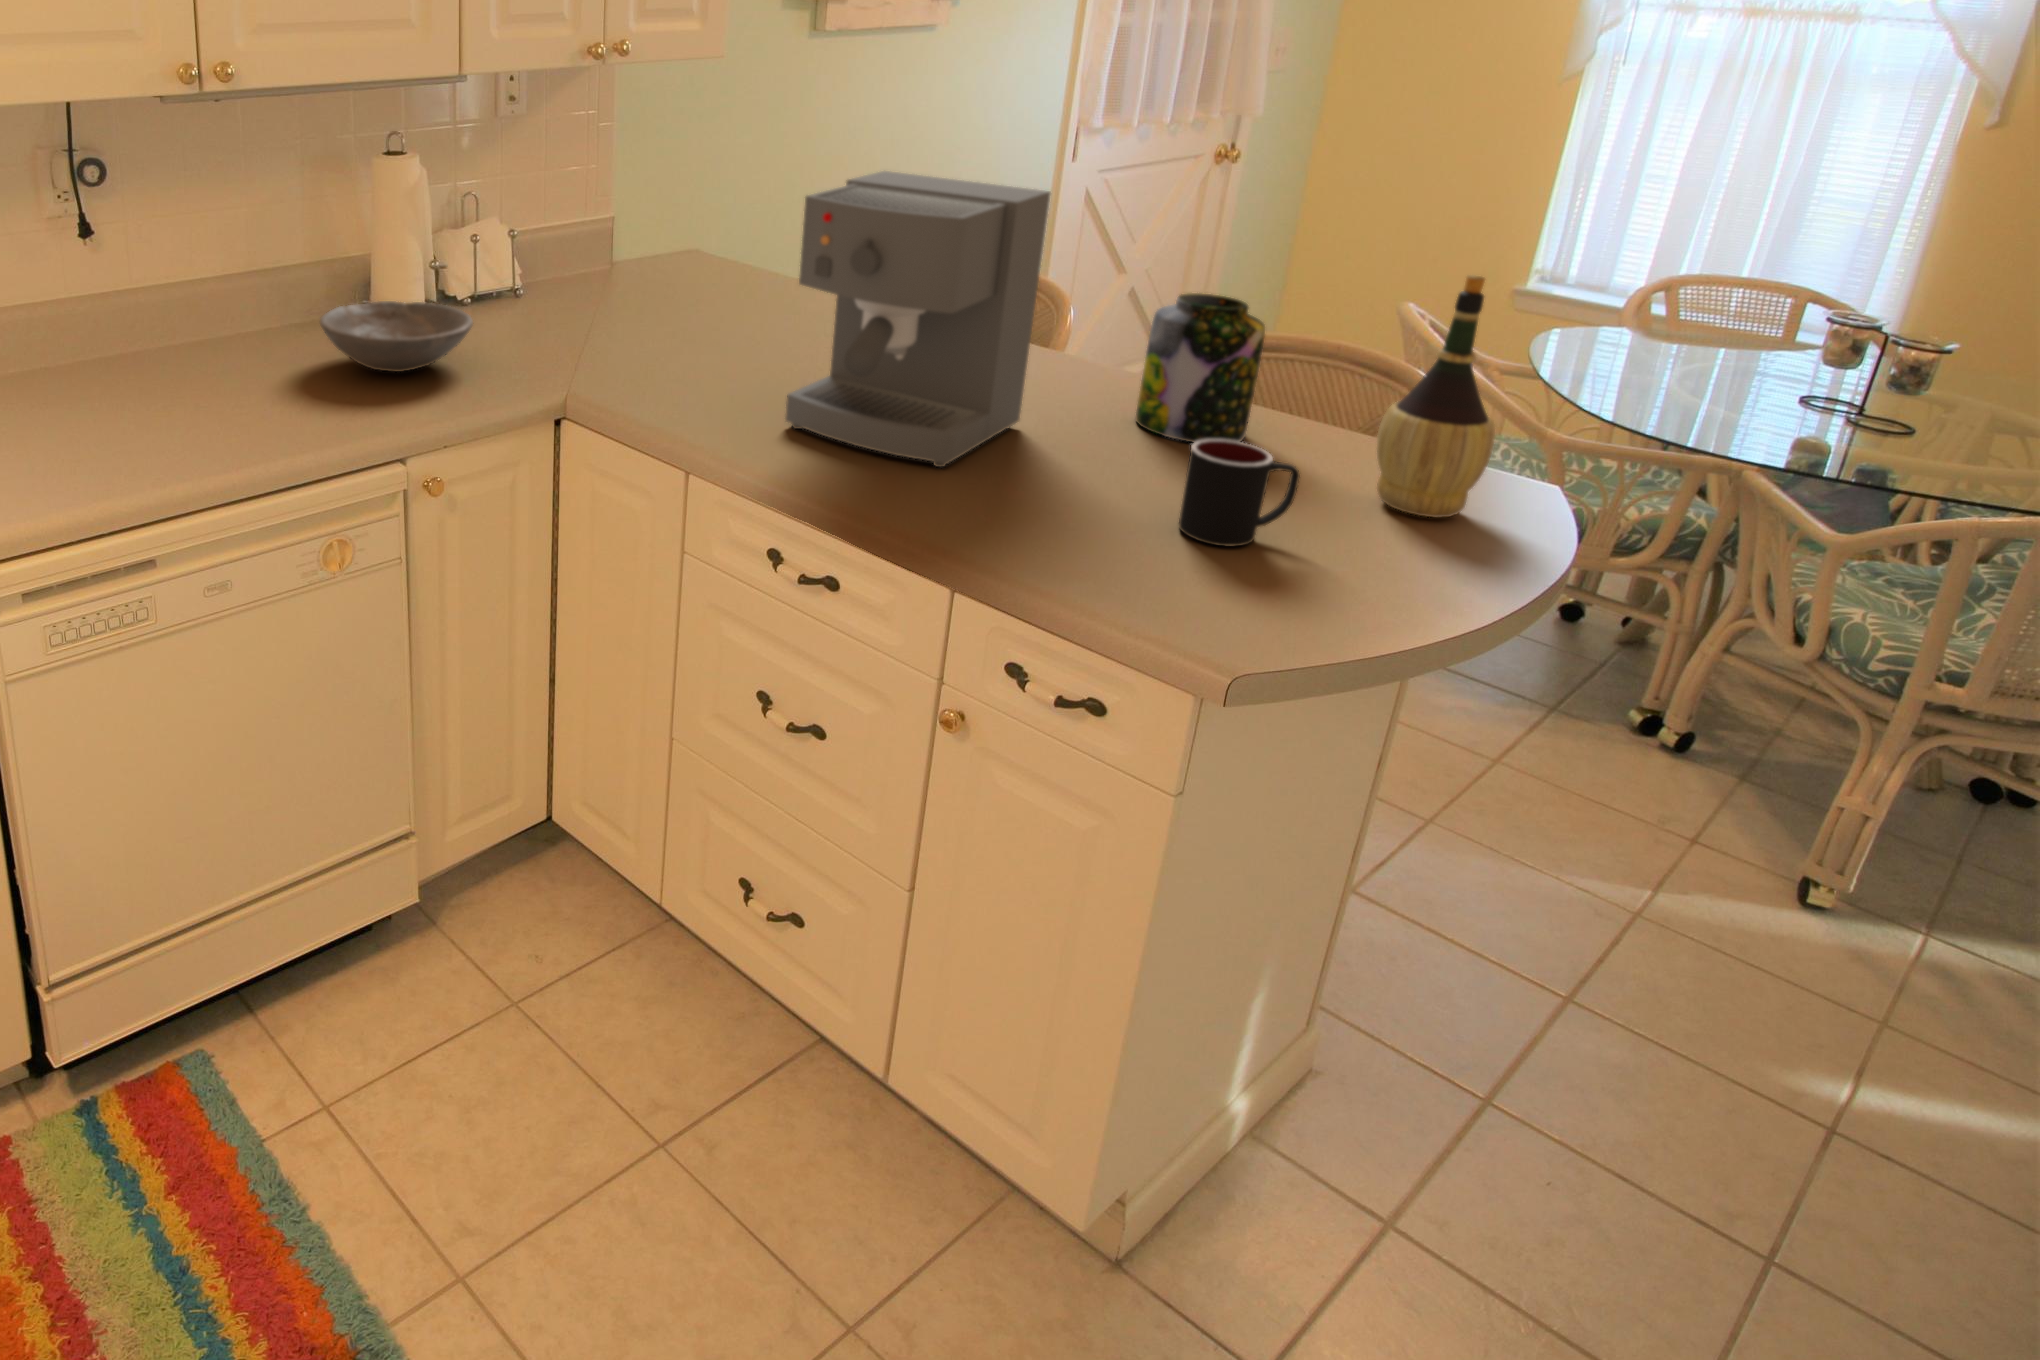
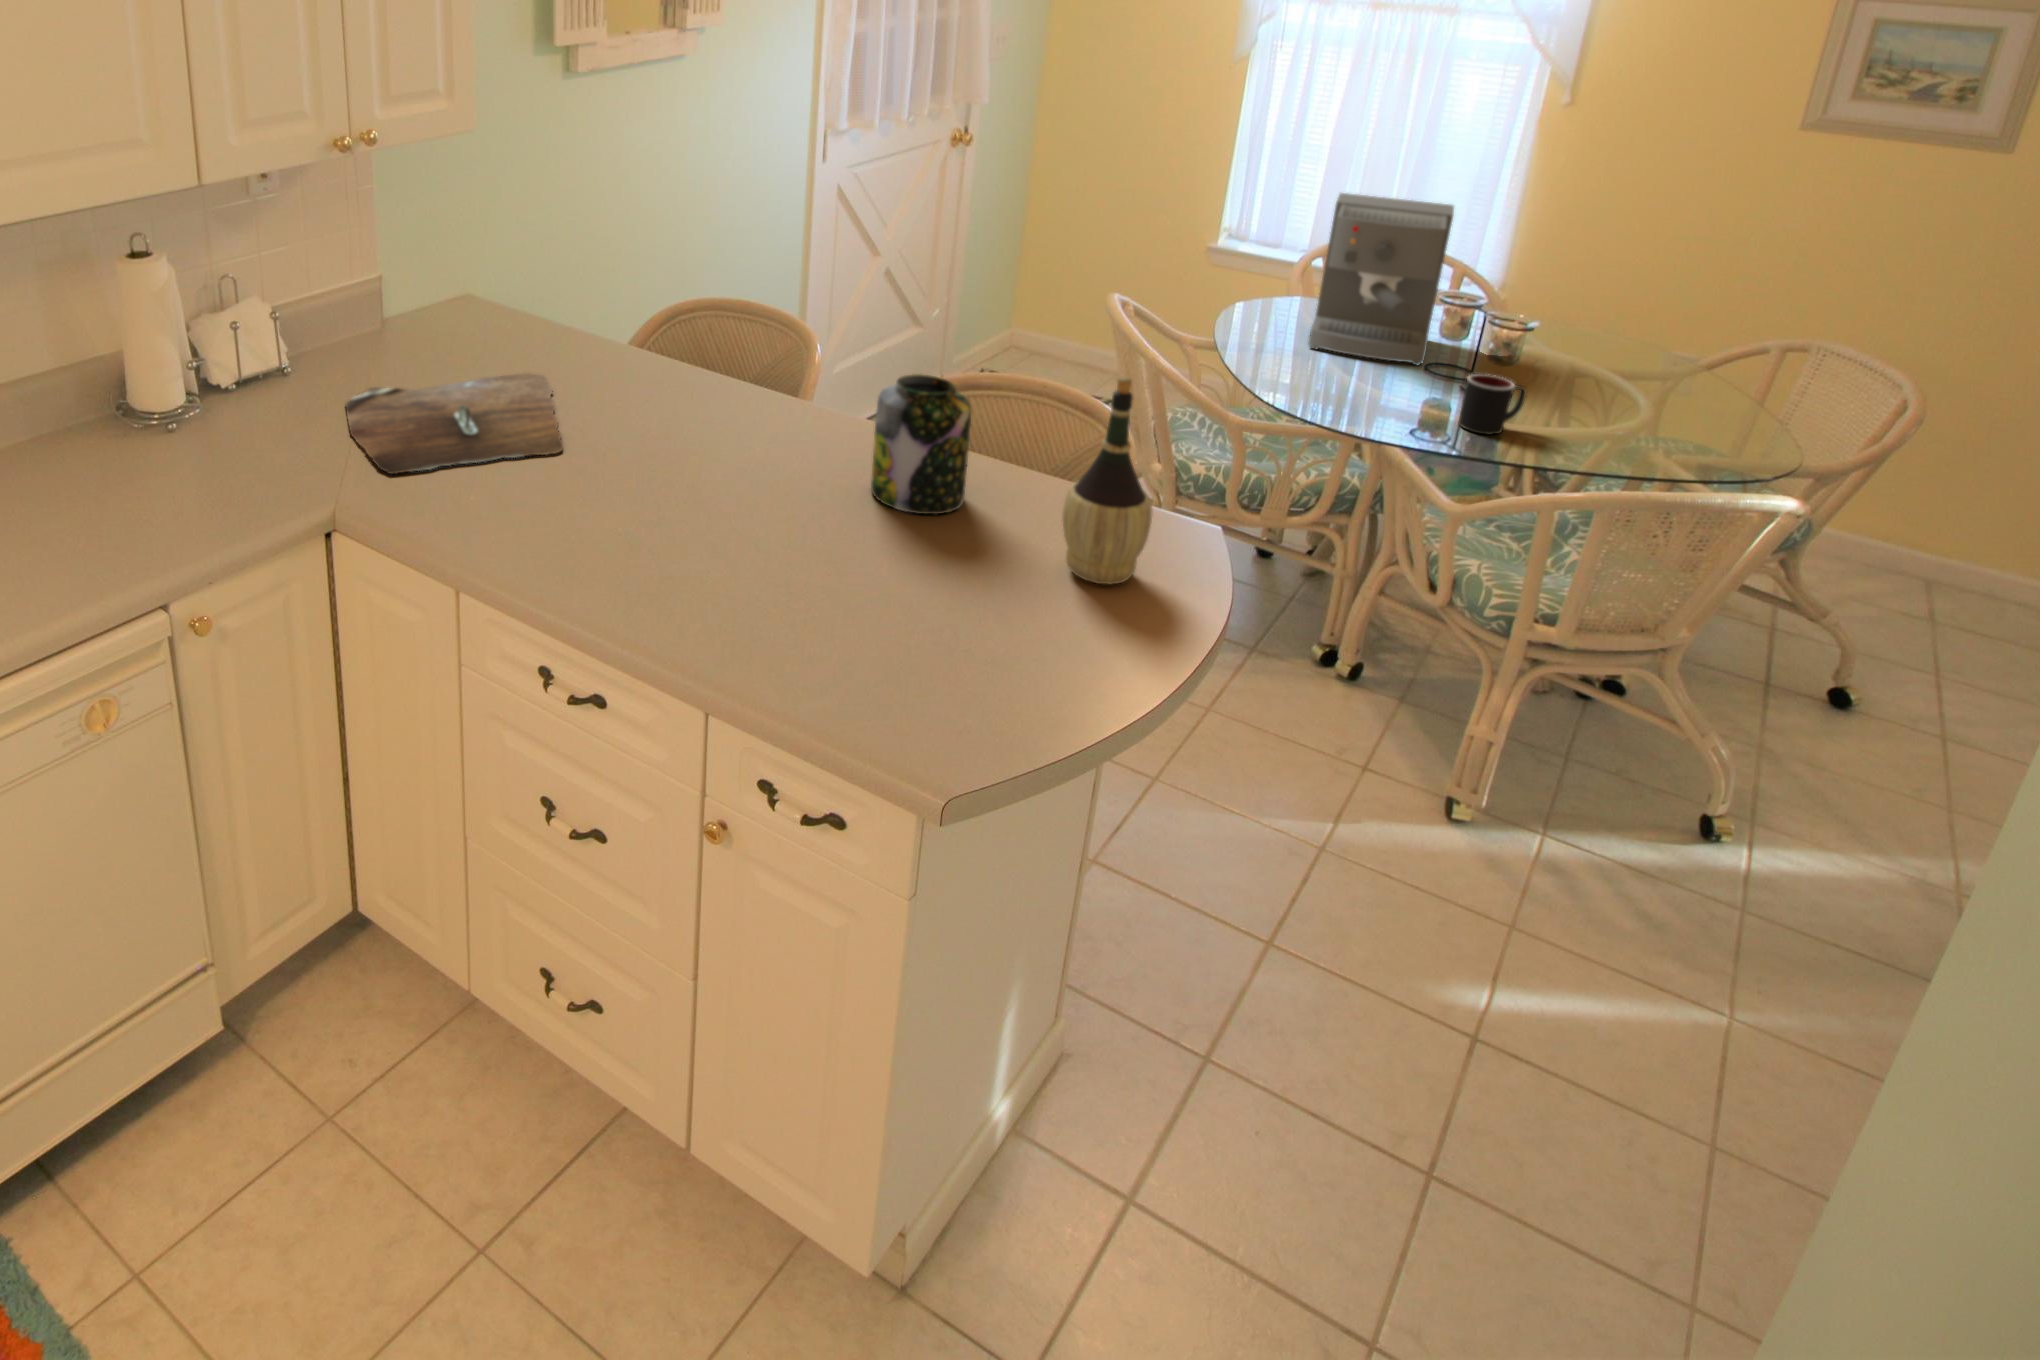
coffee maker: present [785,171,1050,467] -> present [1308,193,1454,365]
bowl: present [320,301,473,372] -> none [69,415,235,500]
cutting board: none [573,307,795,371] -> present [346,373,563,474]
mug: present [1179,439,1300,546] -> present [1459,374,1526,435]

